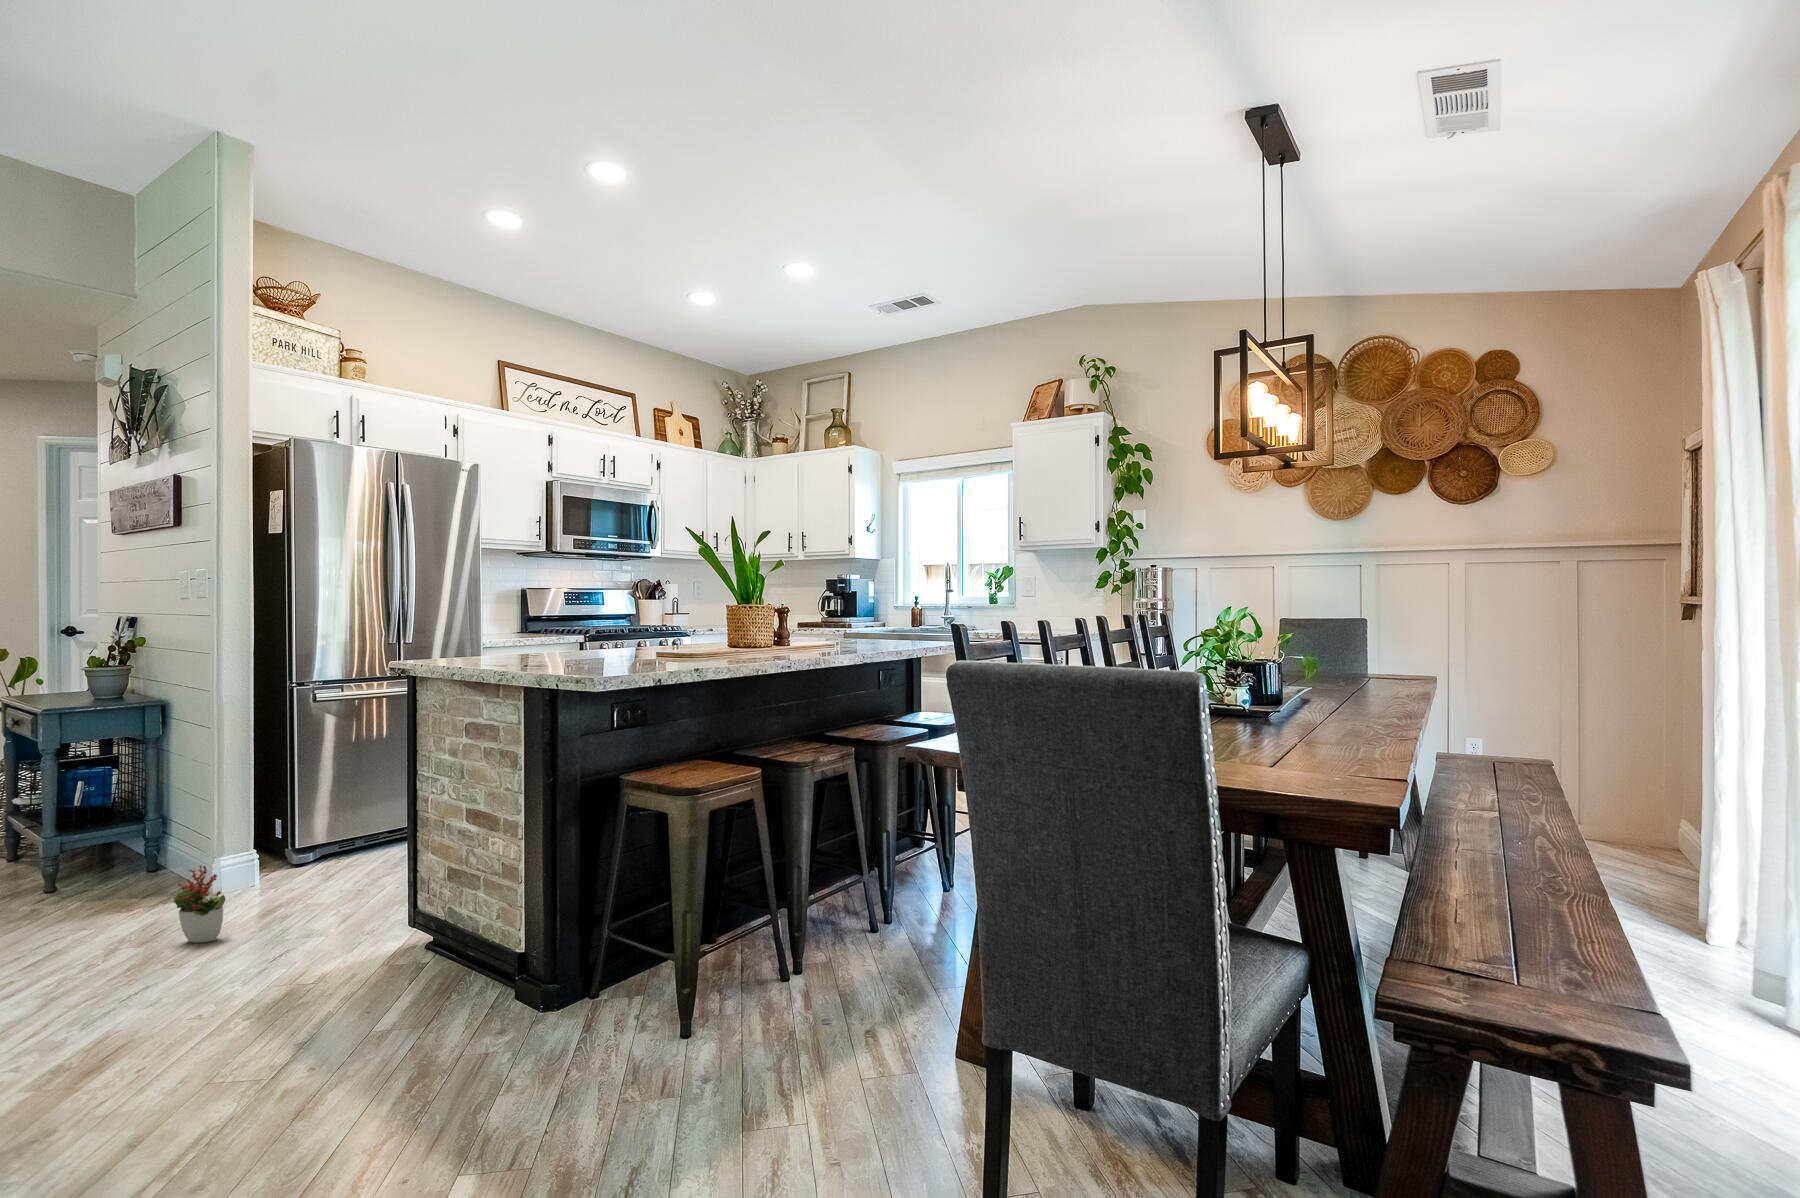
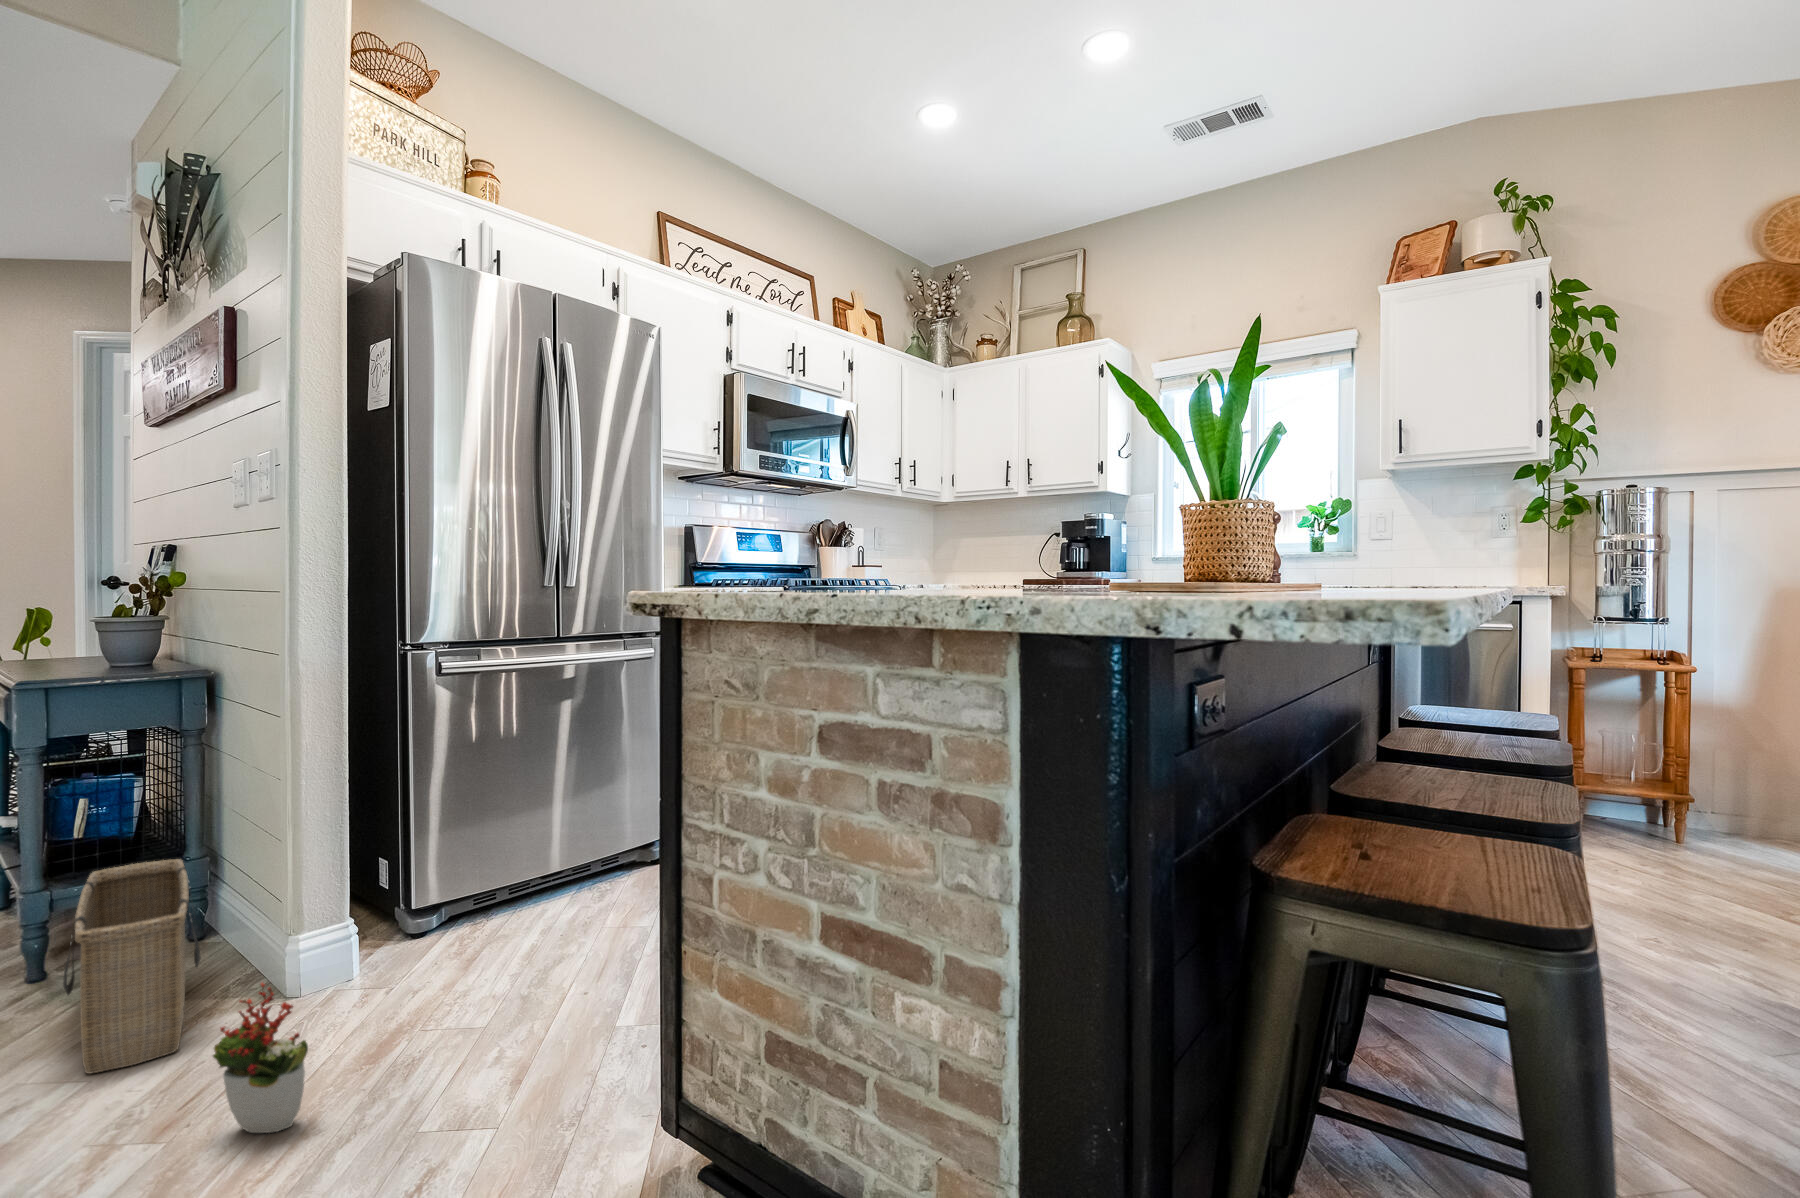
basket: none [80,814,160,926] -> present [63,859,200,1073]

